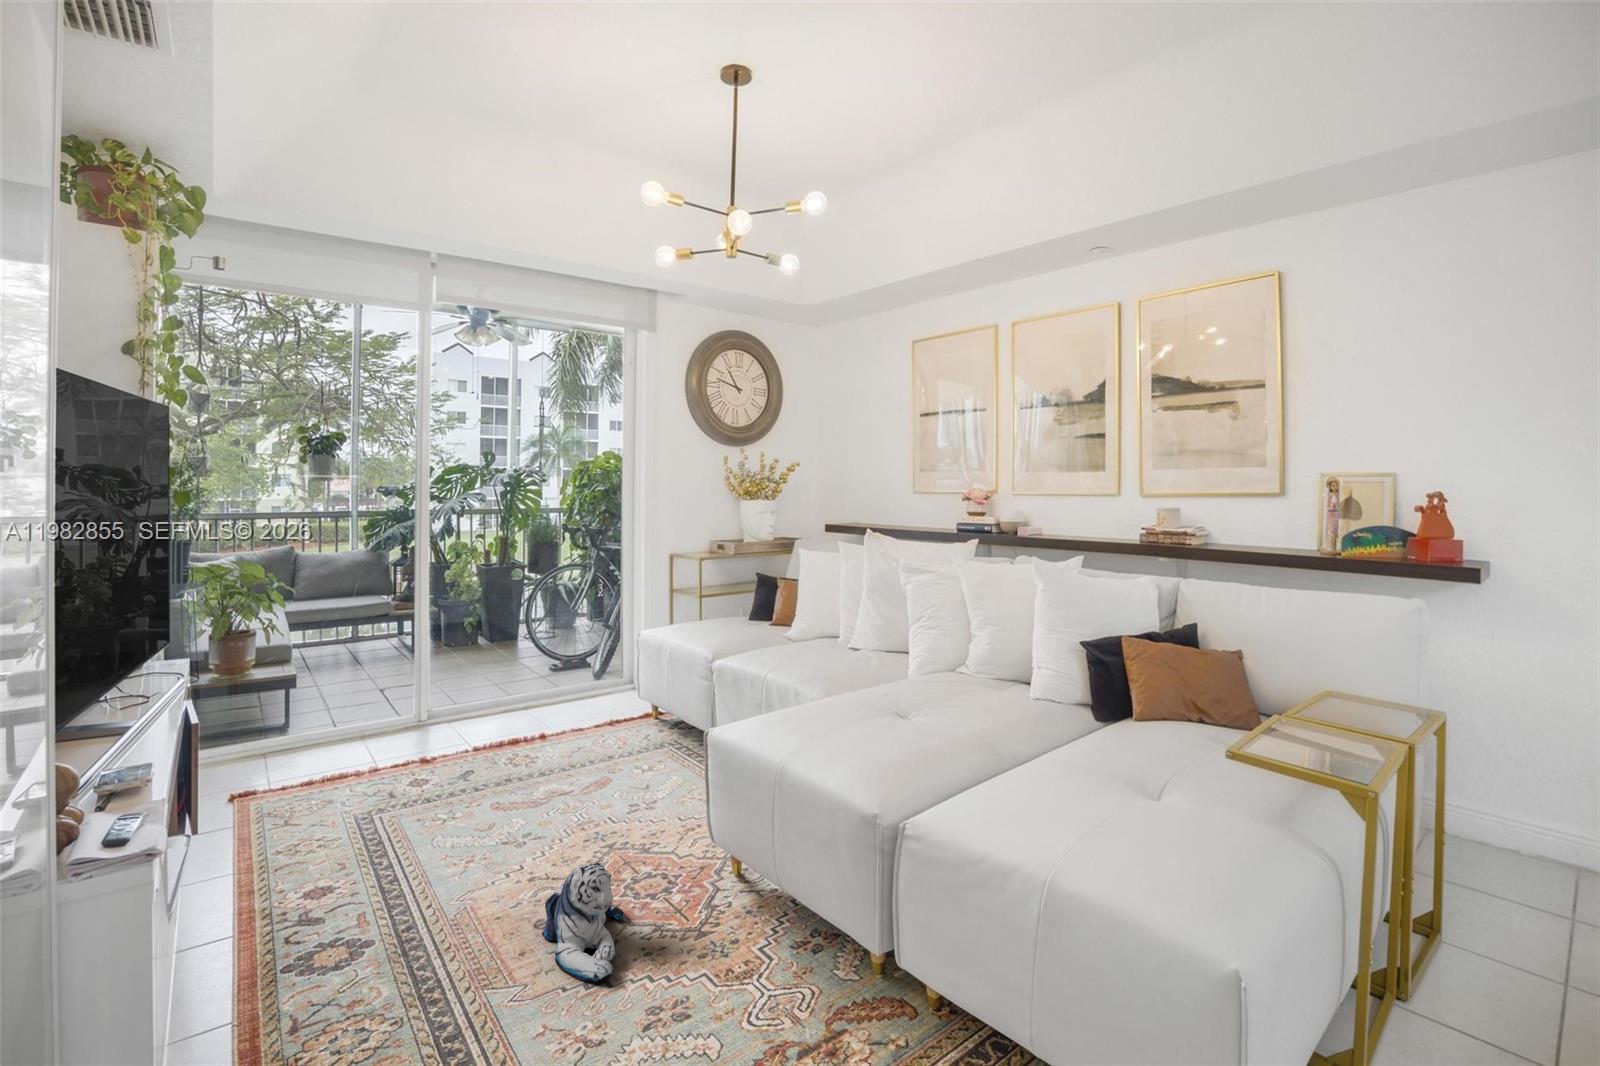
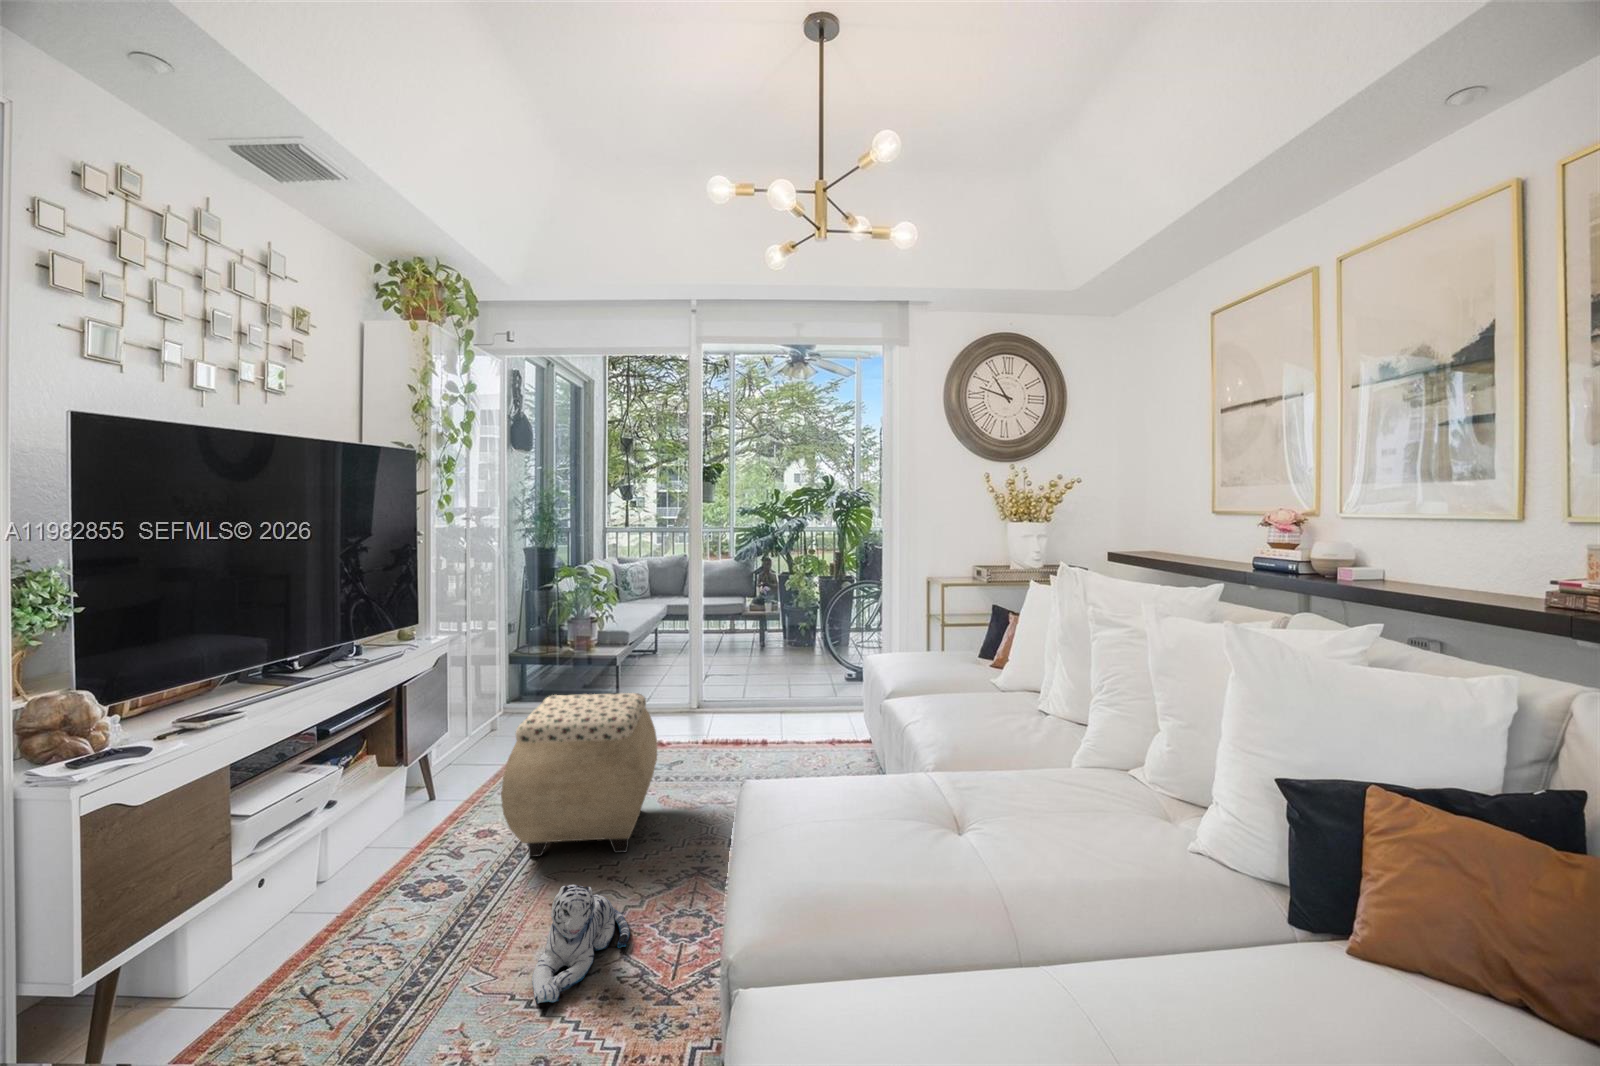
ottoman: none [348,687,543,890] -> present [501,693,657,857]

